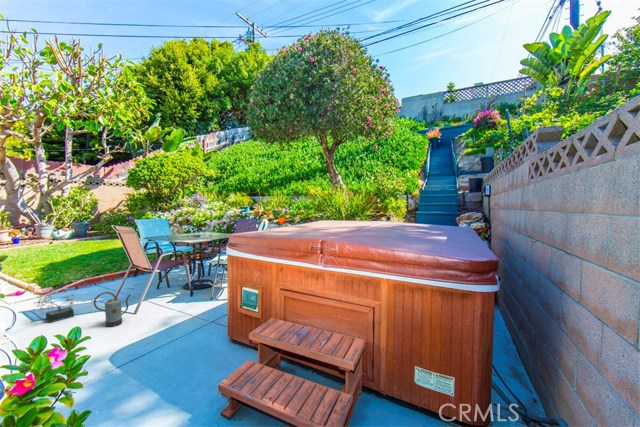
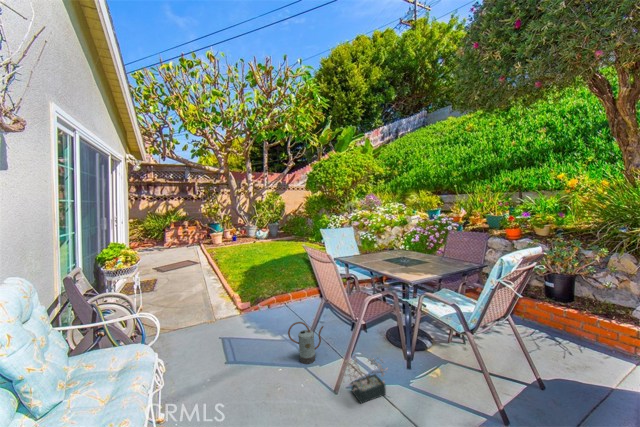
decorative plant: present [34,294,74,323] -> present [342,356,388,403]

